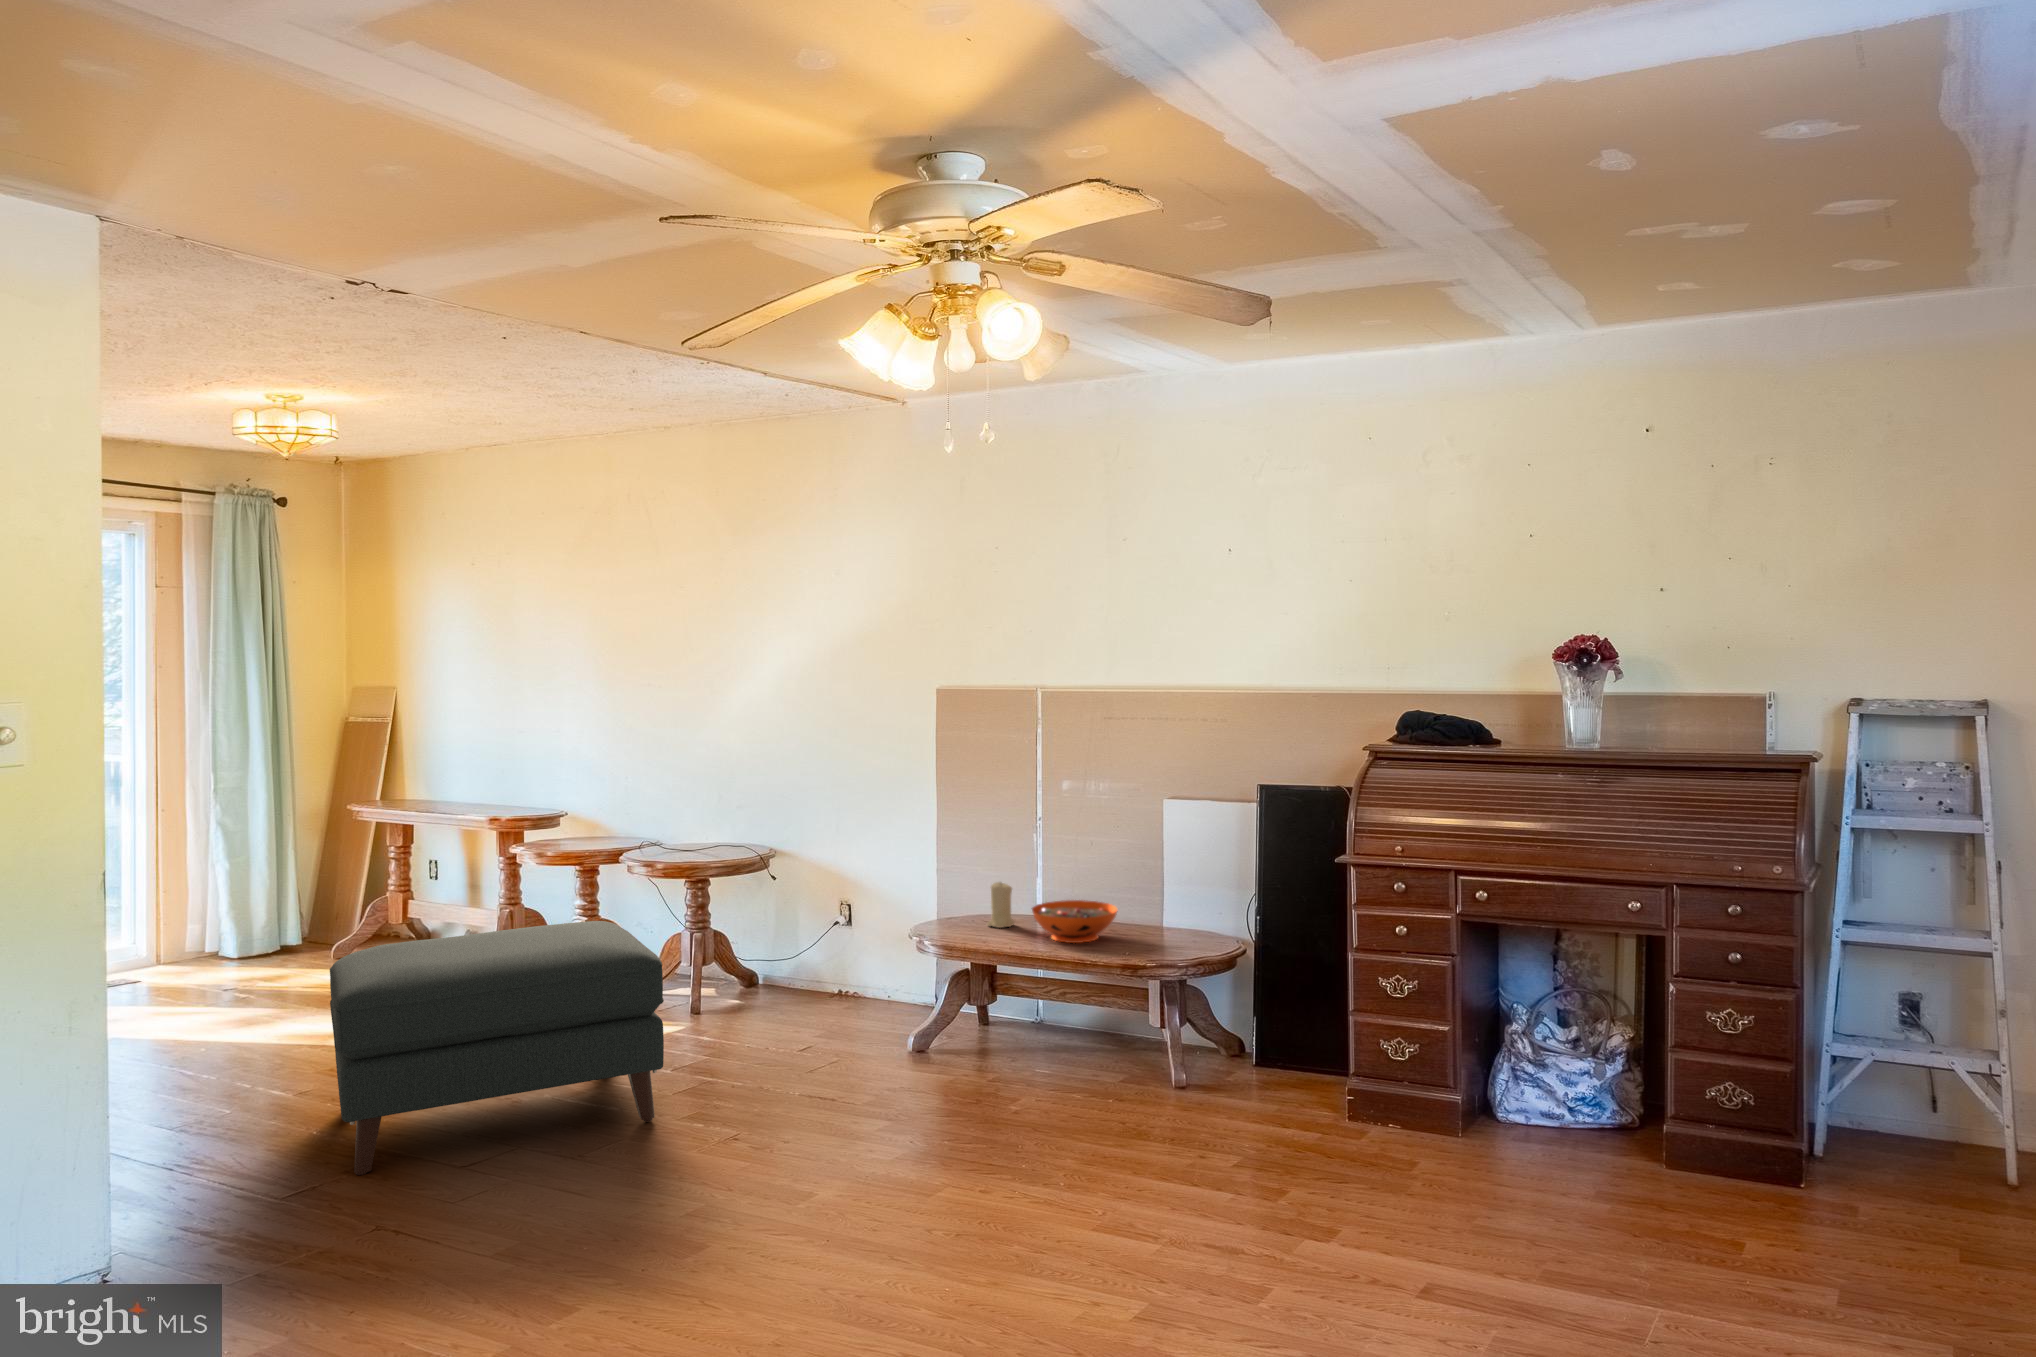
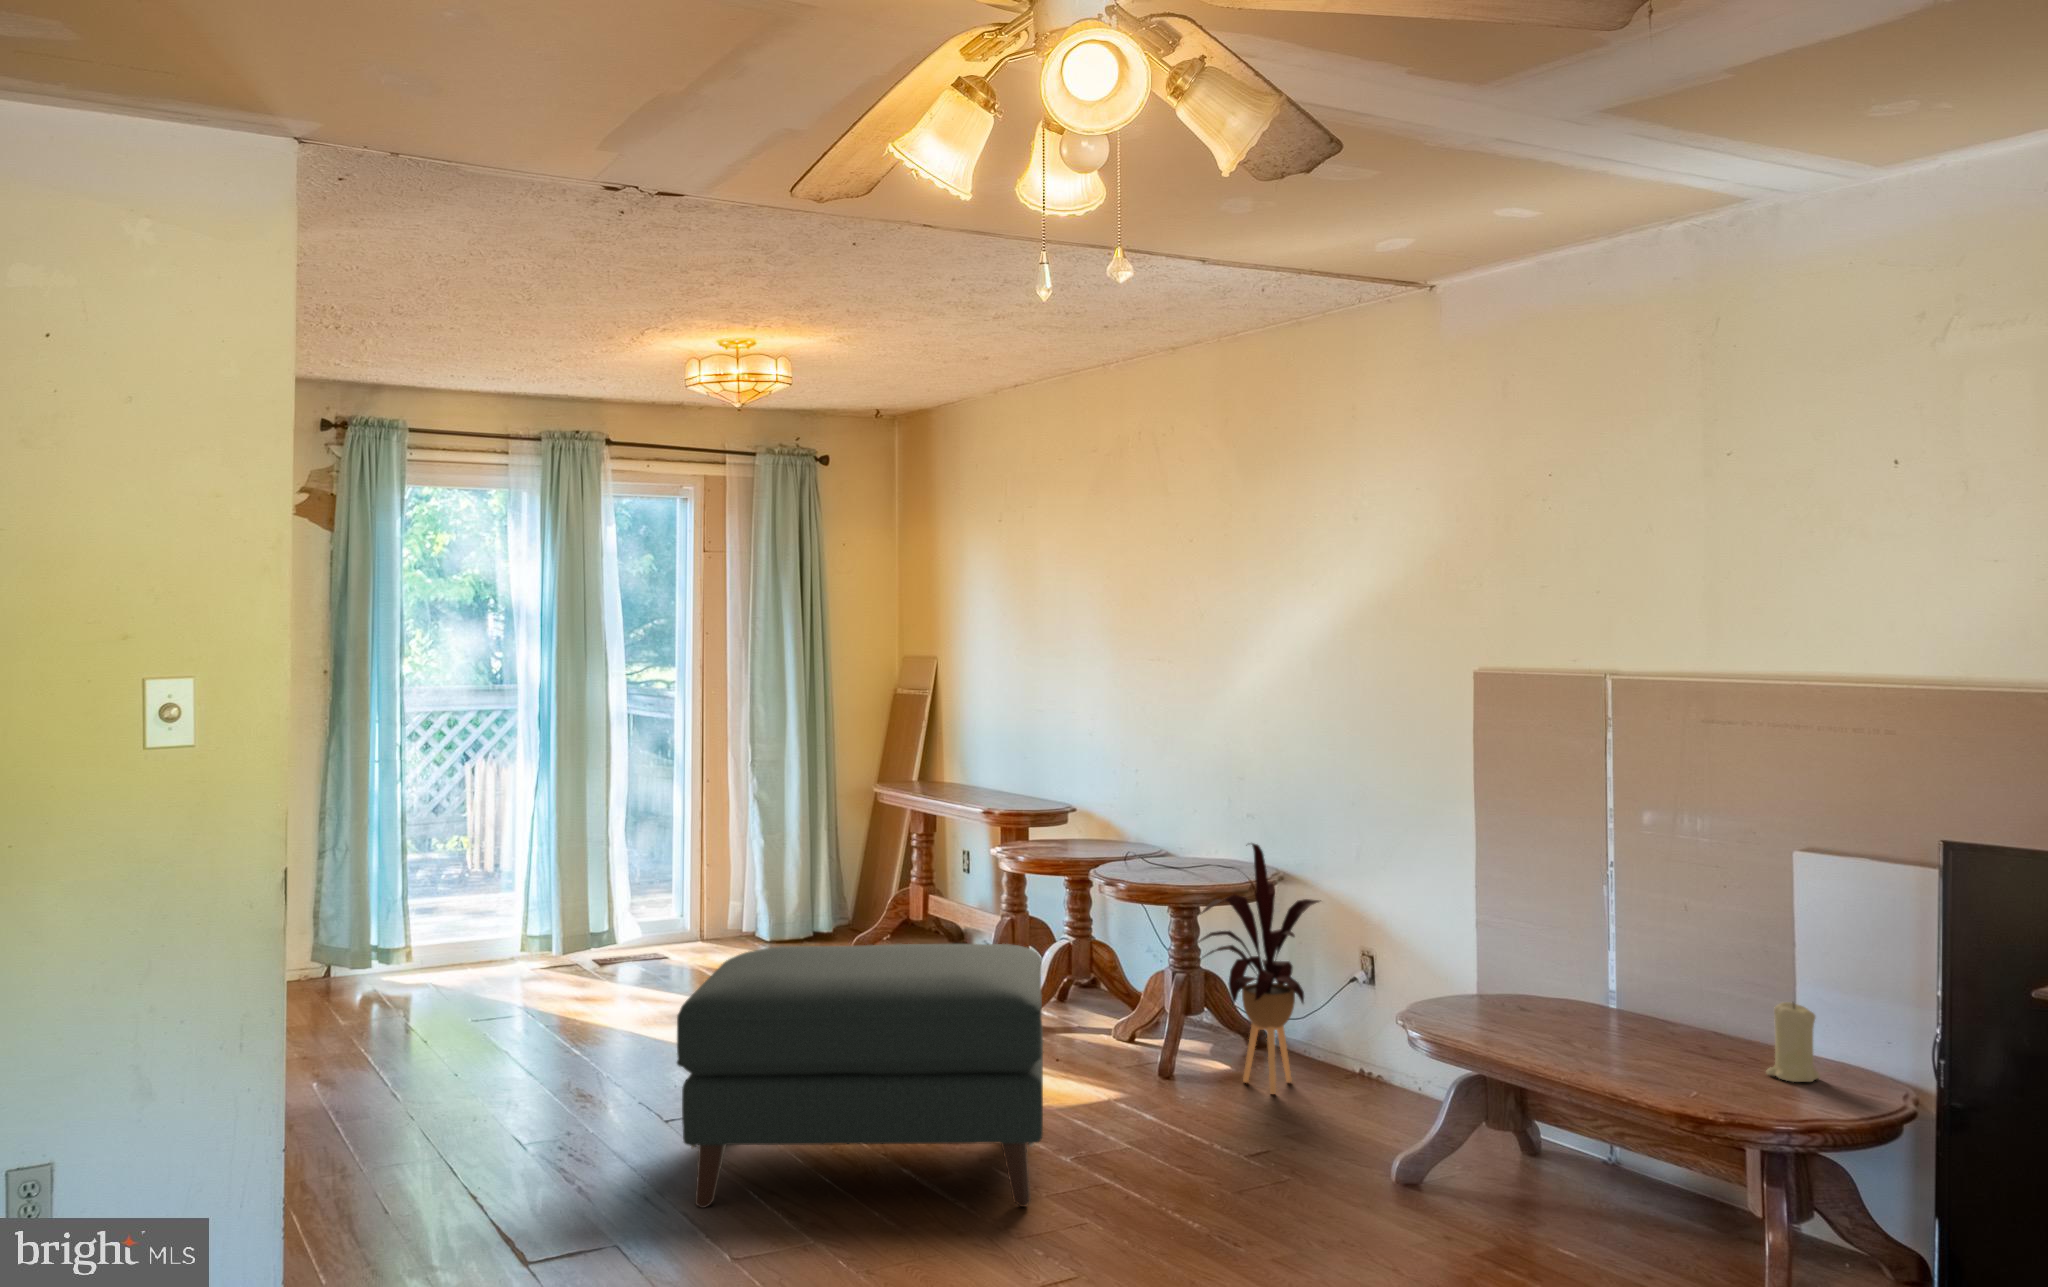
house plant: none [712,825,812,1016] -> present [1196,843,1321,1094]
candle: present [987,882,1014,928] -> present [1766,1002,1820,1082]
decorative bowl: present [1032,900,1117,943] -> none [1569,989,1710,1059]

